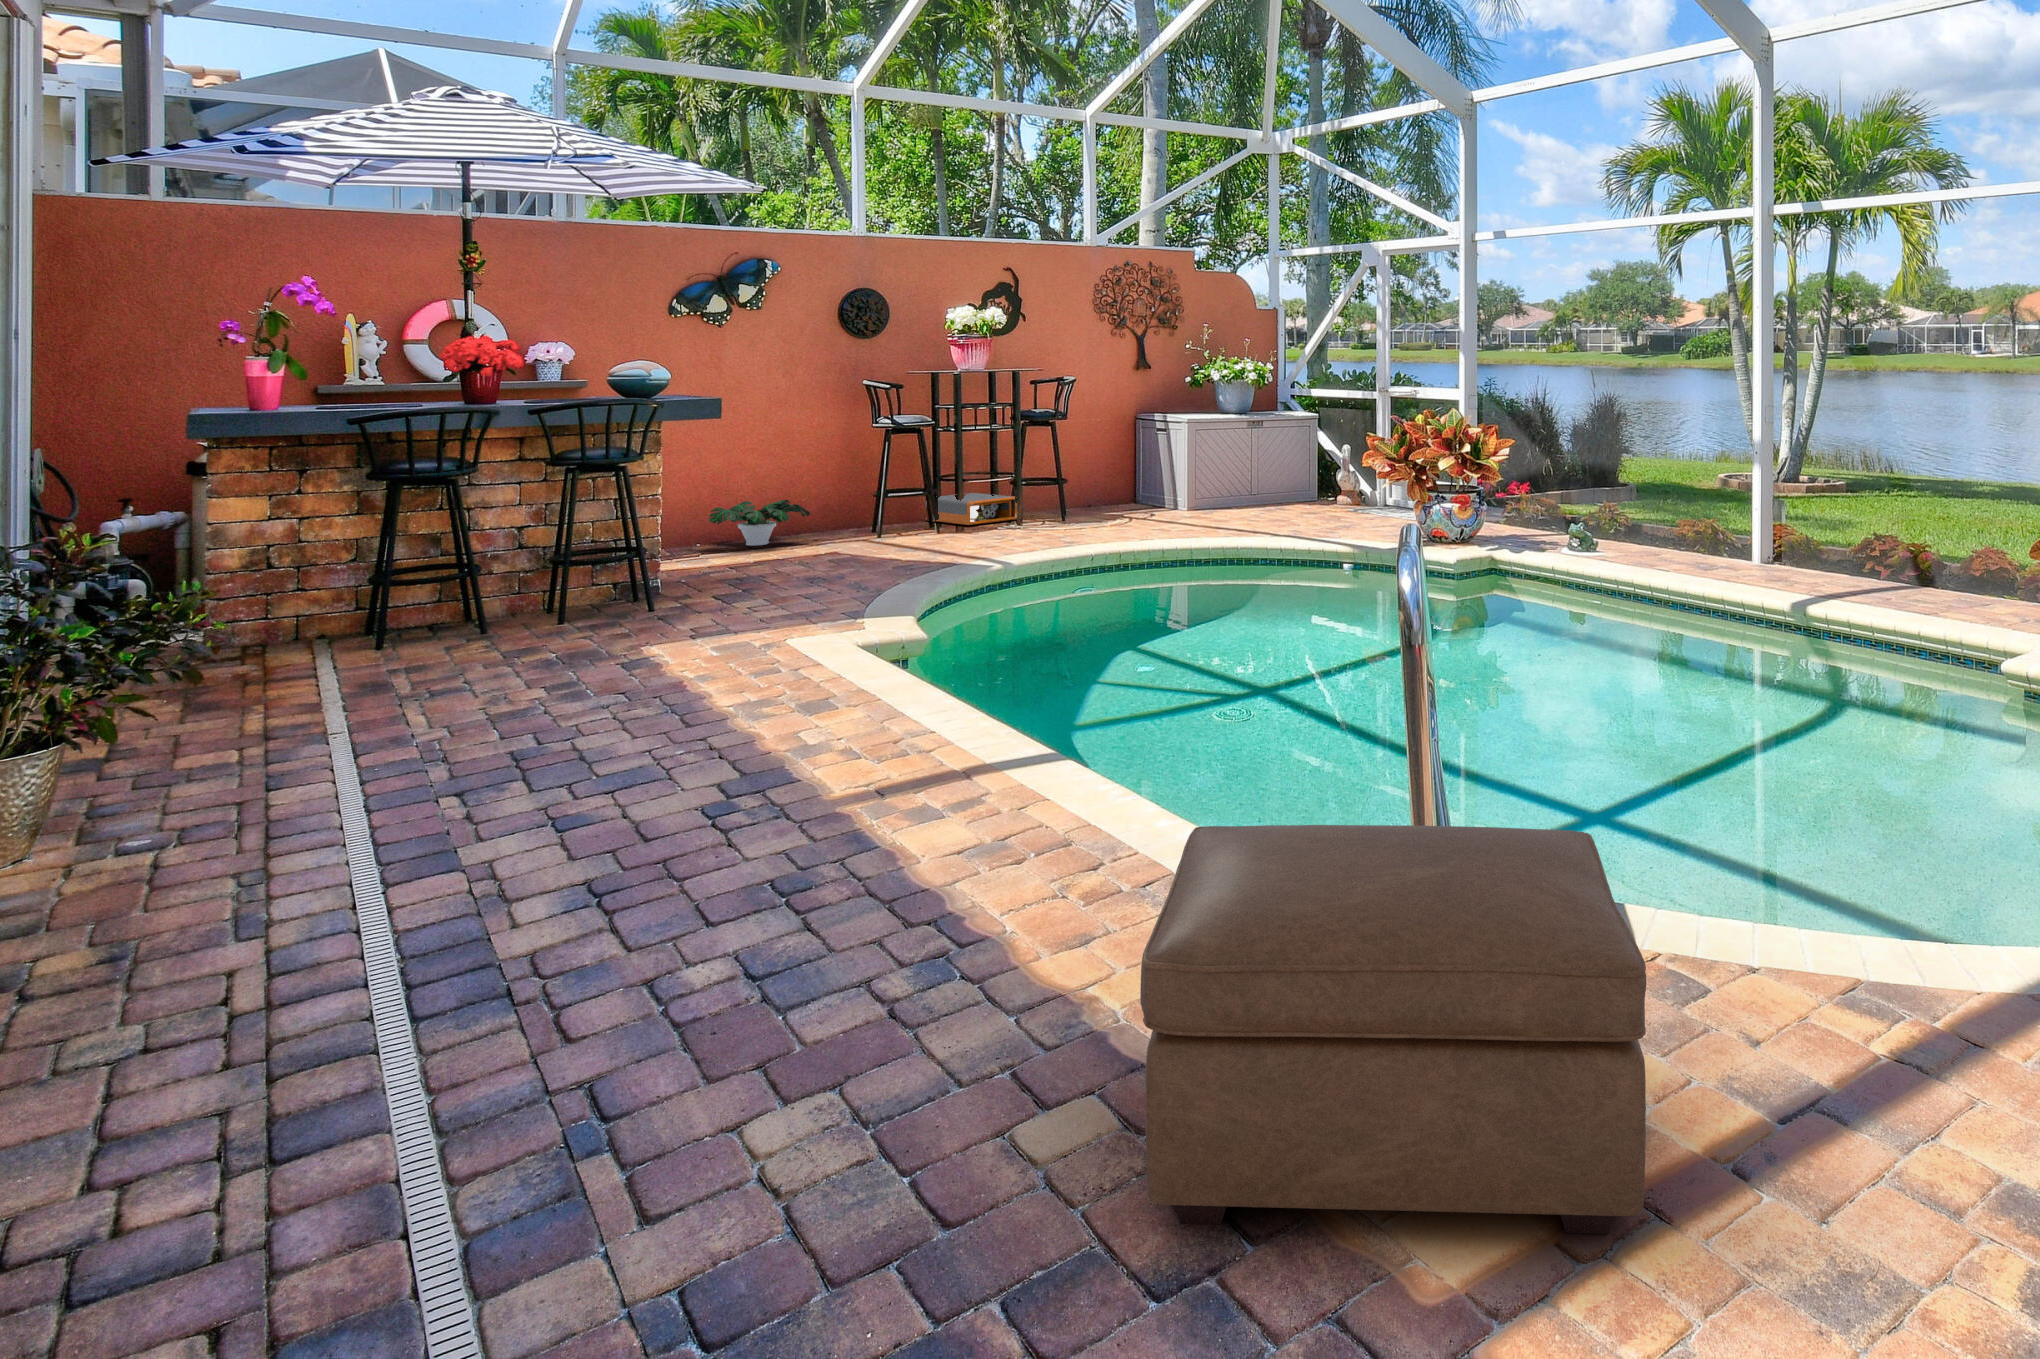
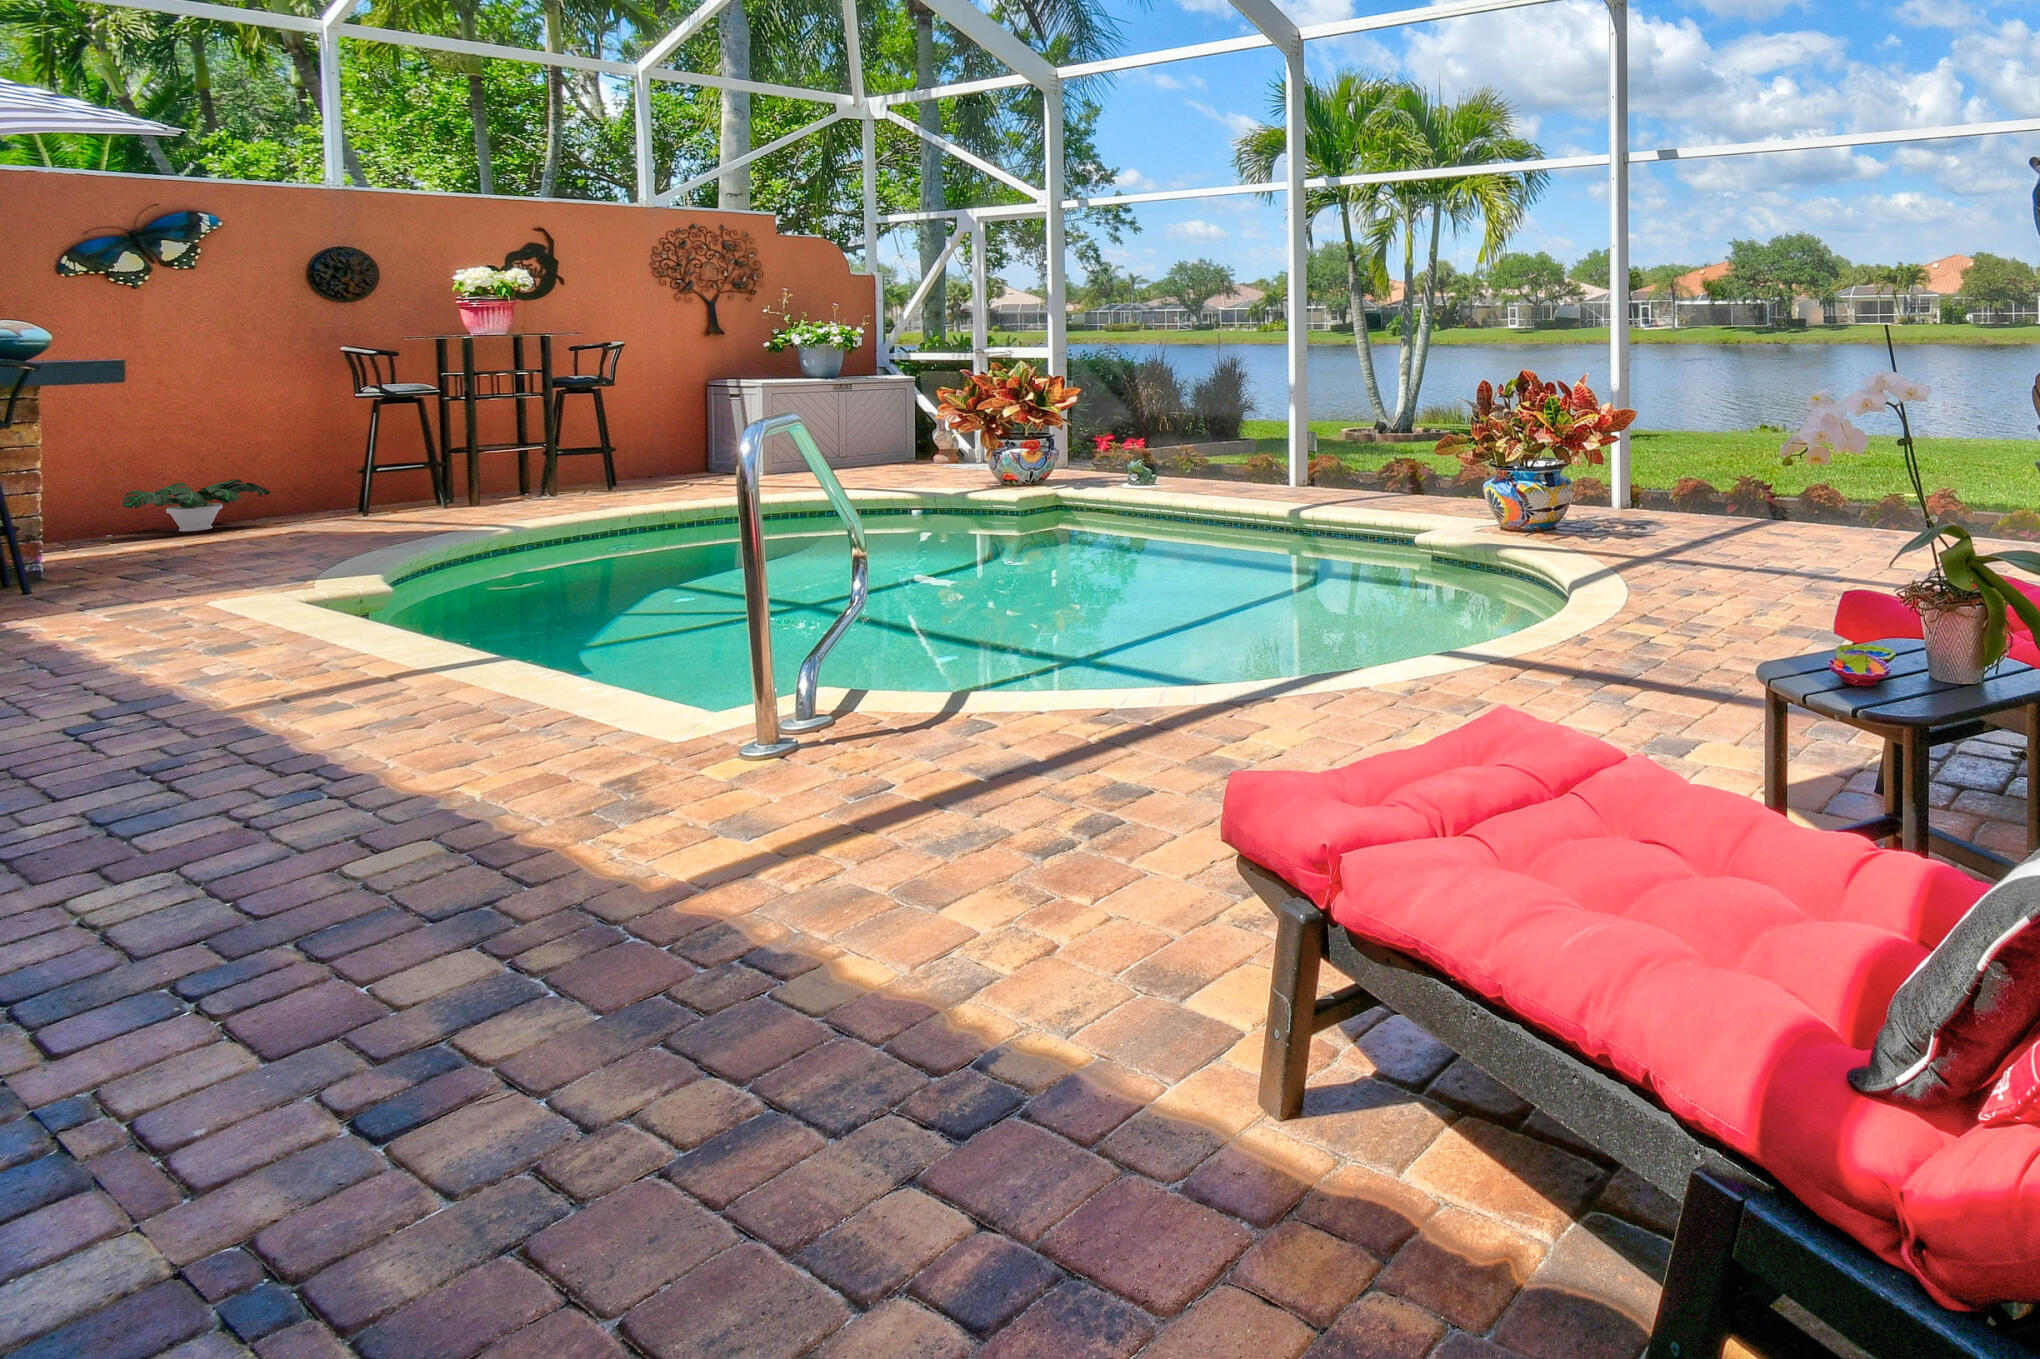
storage box: present [925,493,1017,525] -> none [435,466,554,498]
ottoman: present [1140,825,1647,1234] -> none [461,629,912,925]

